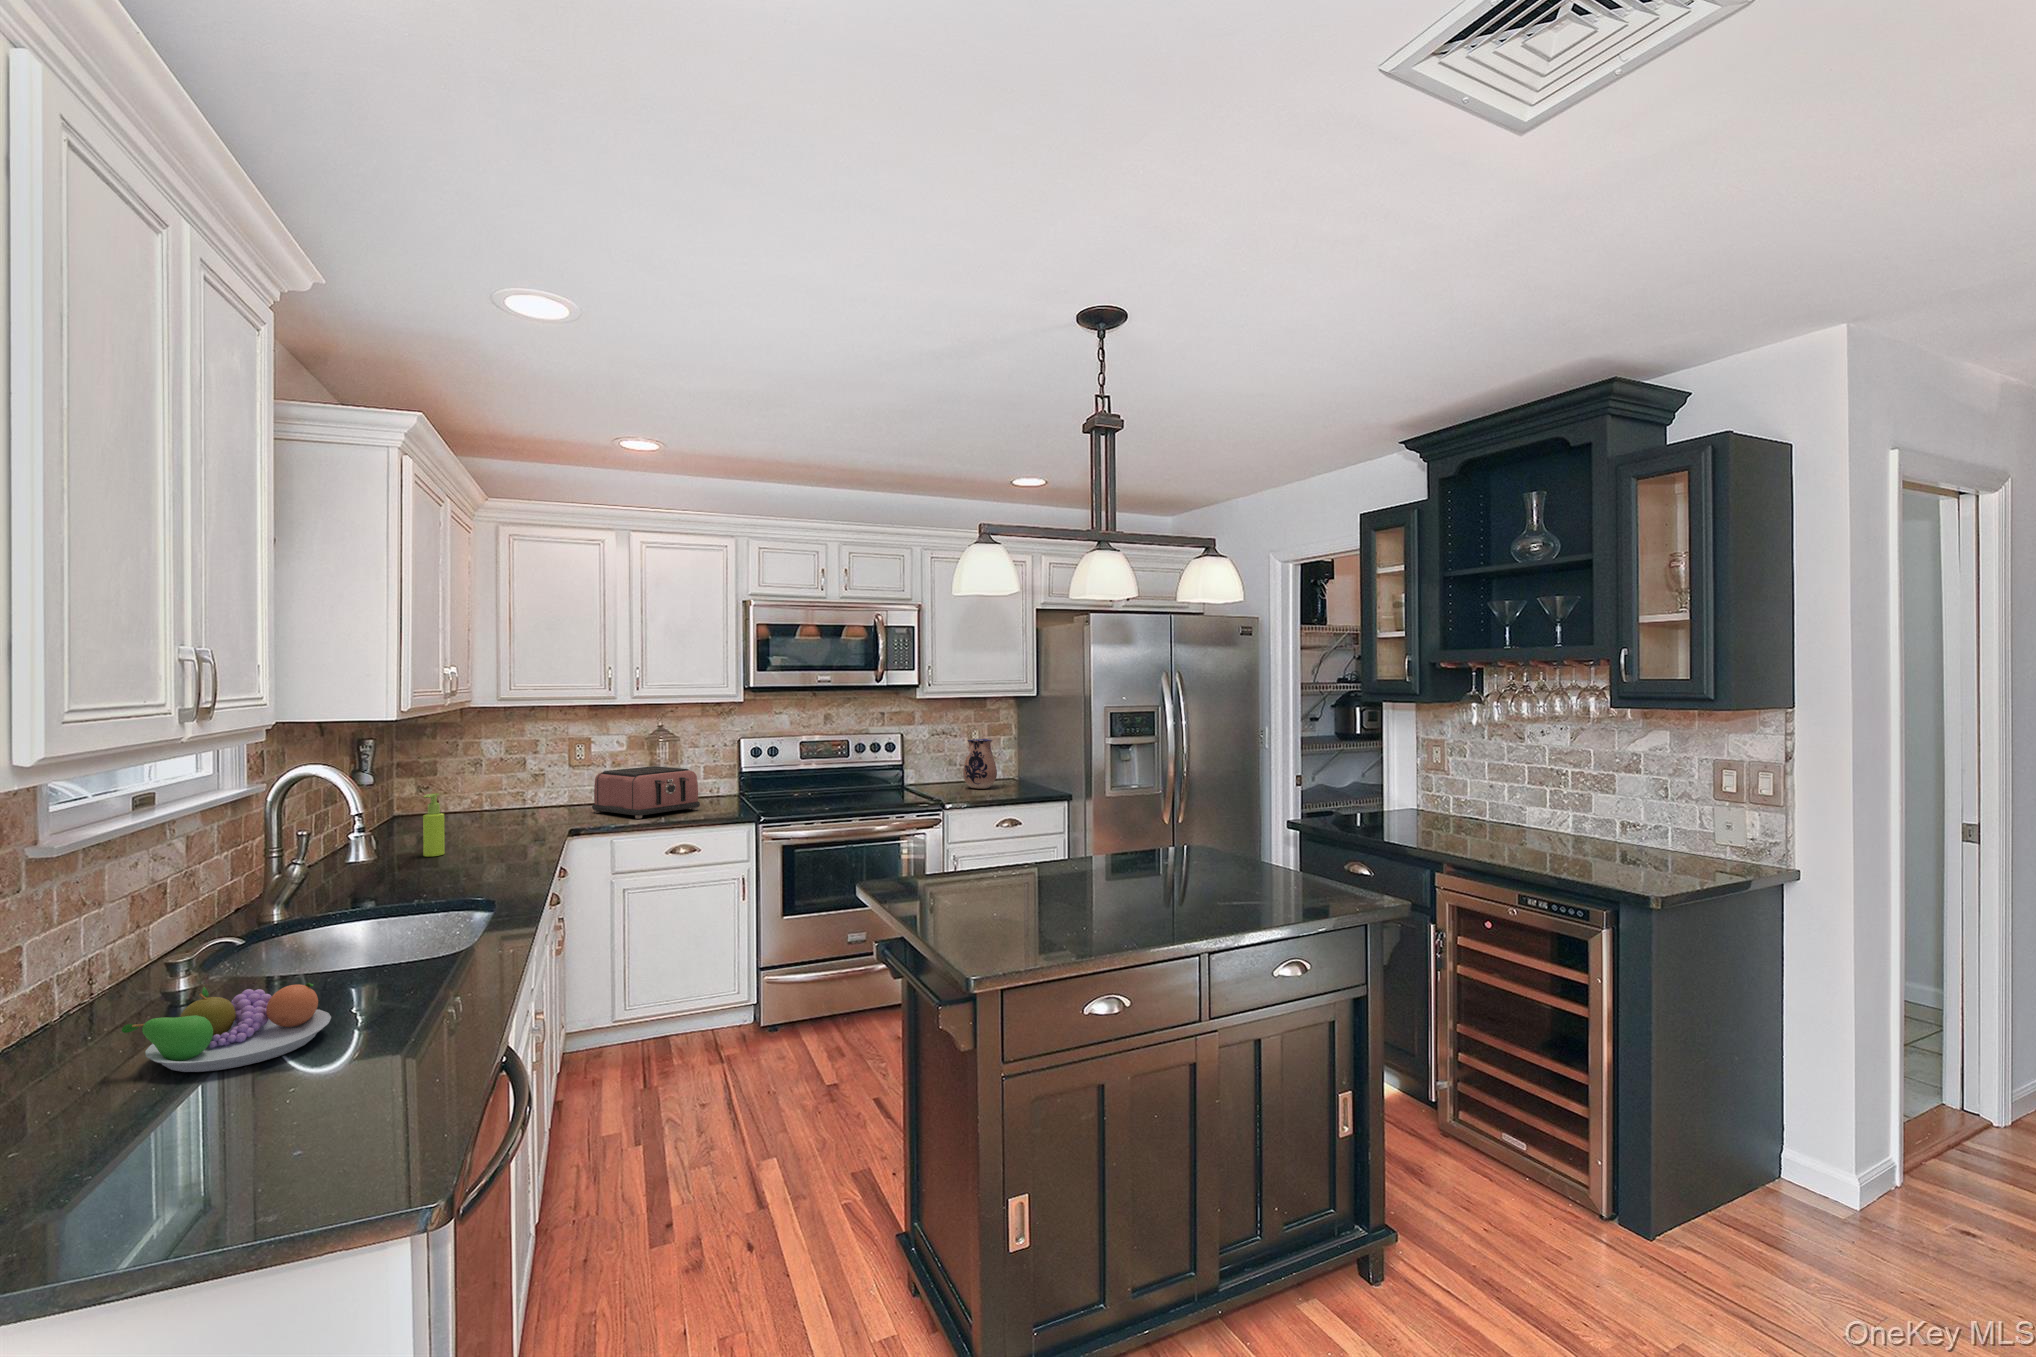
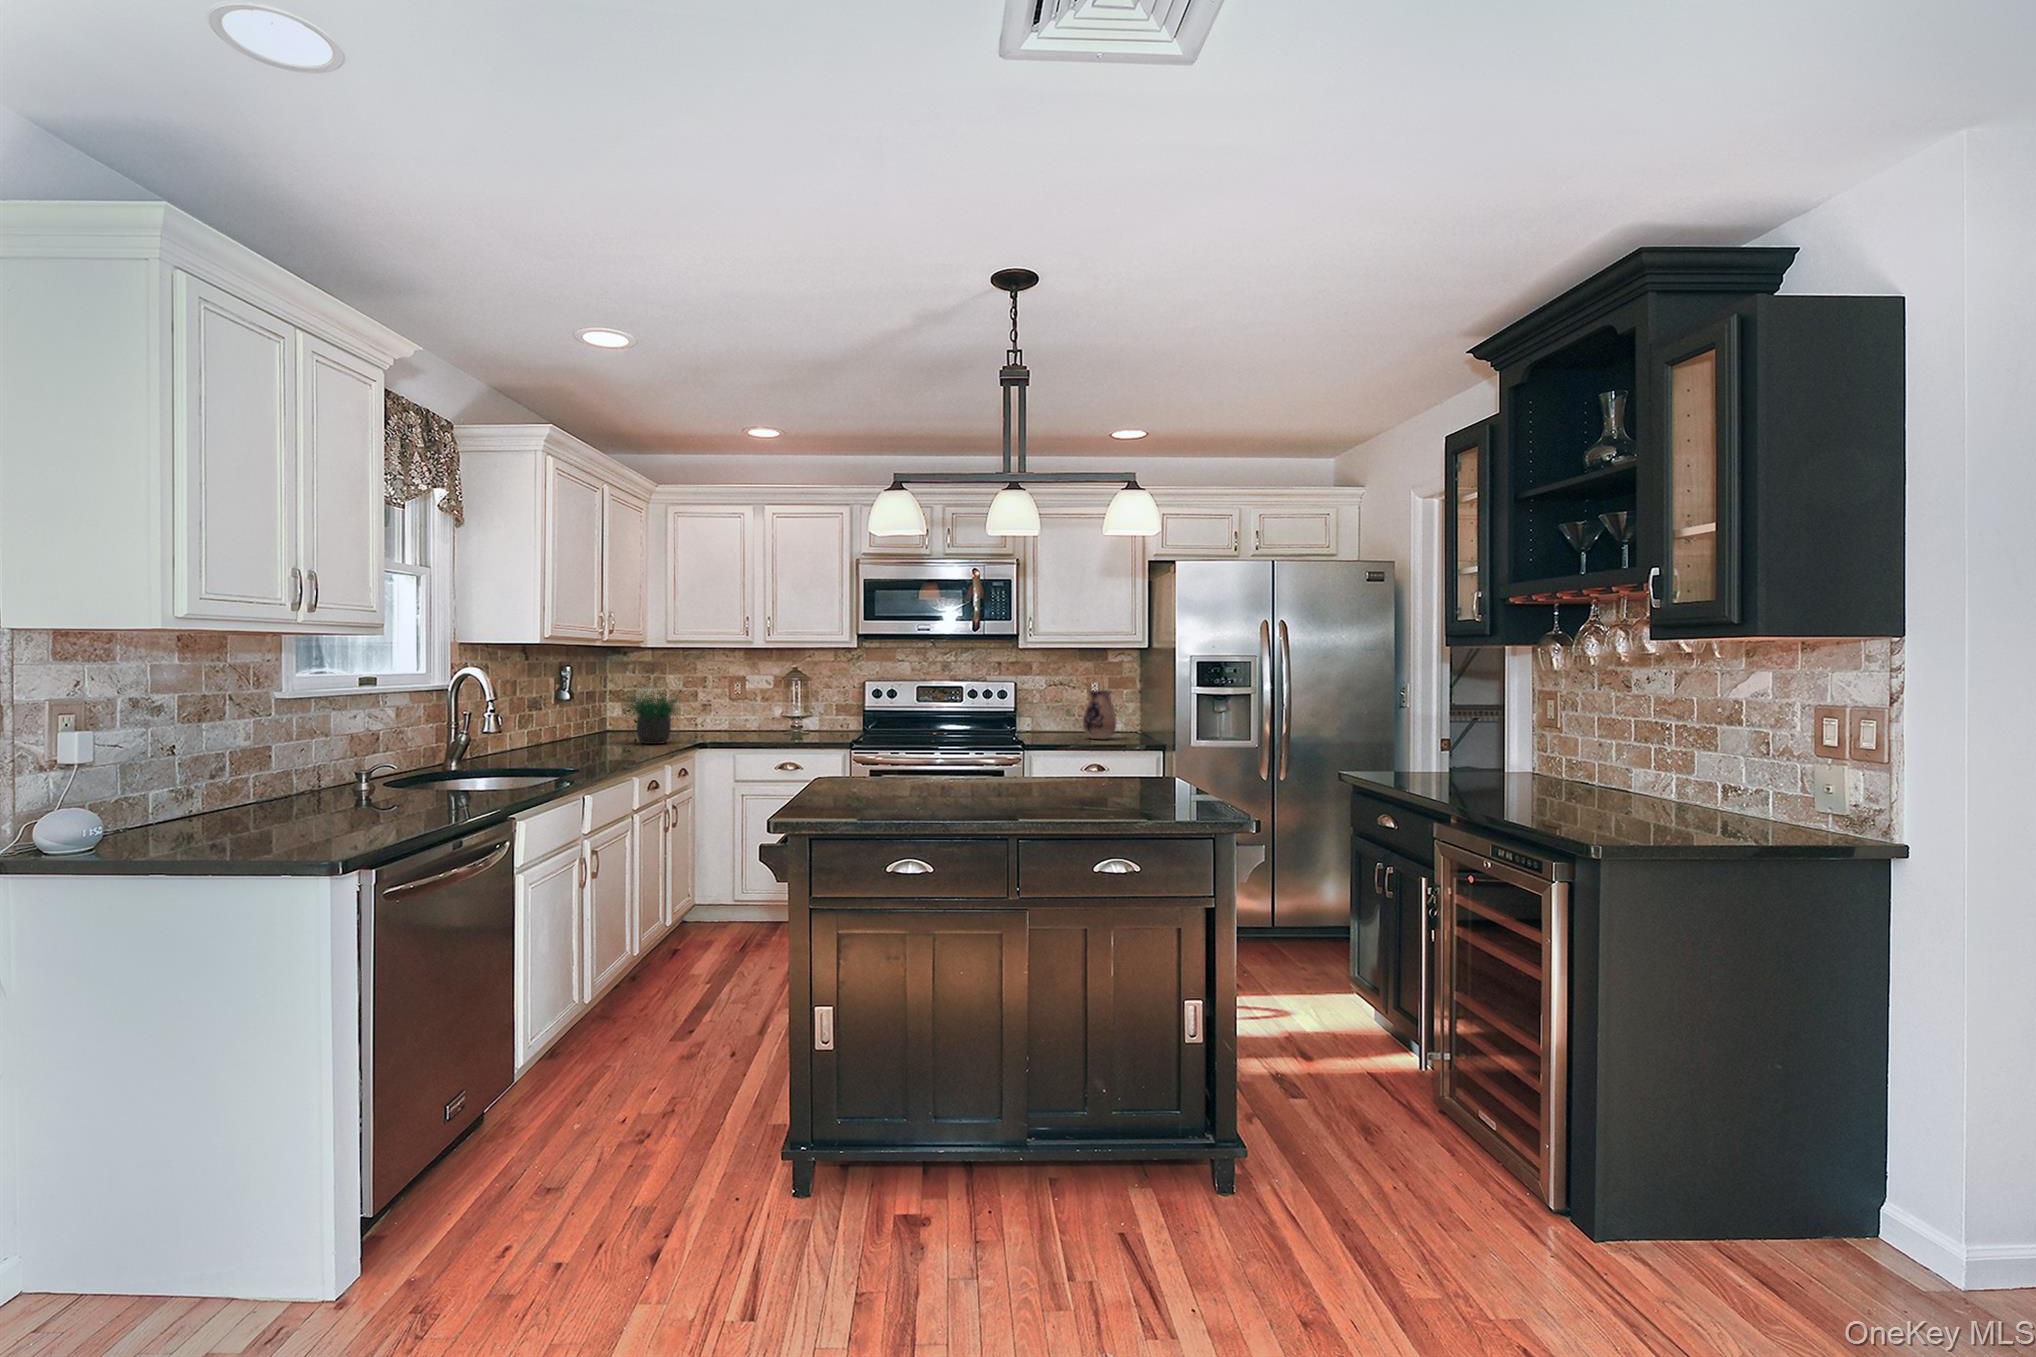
potted plant: none [452,734,552,827] -> present [626,687,681,744]
toaster: present [592,766,700,819] -> none [734,702,819,744]
soap dispenser: present [423,794,445,856] -> none [564,707,581,758]
fruit bowl: present [122,983,331,1072] -> none [197,799,336,851]

